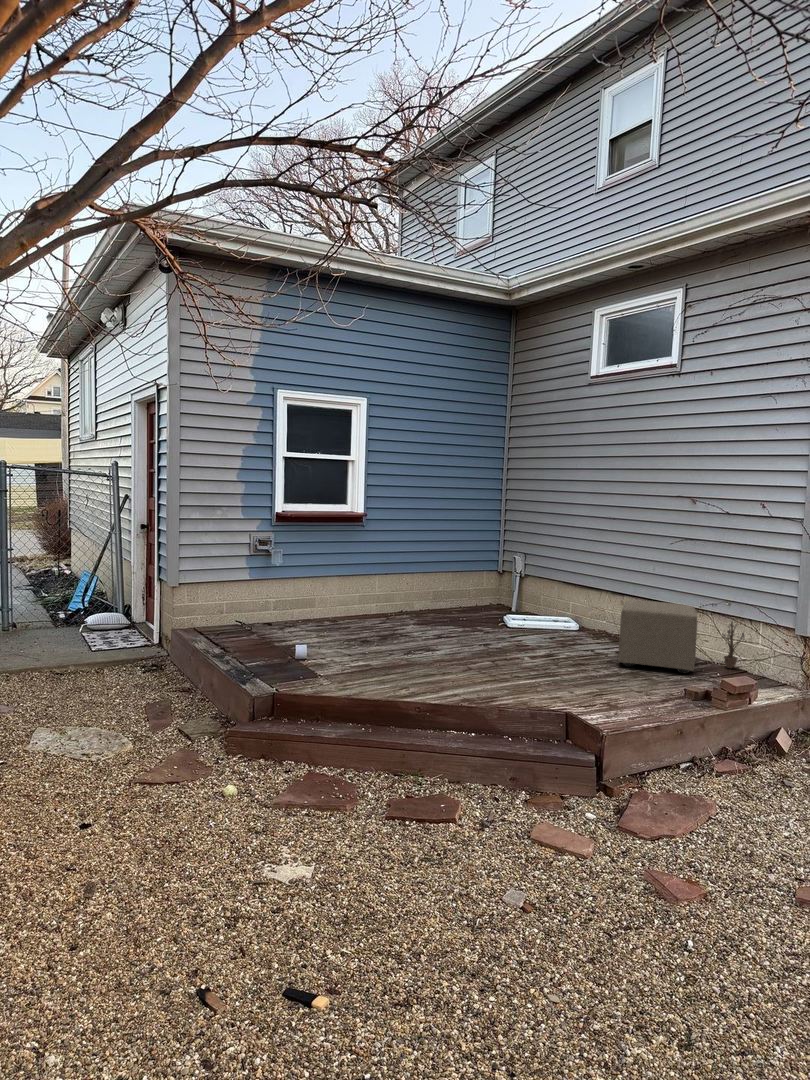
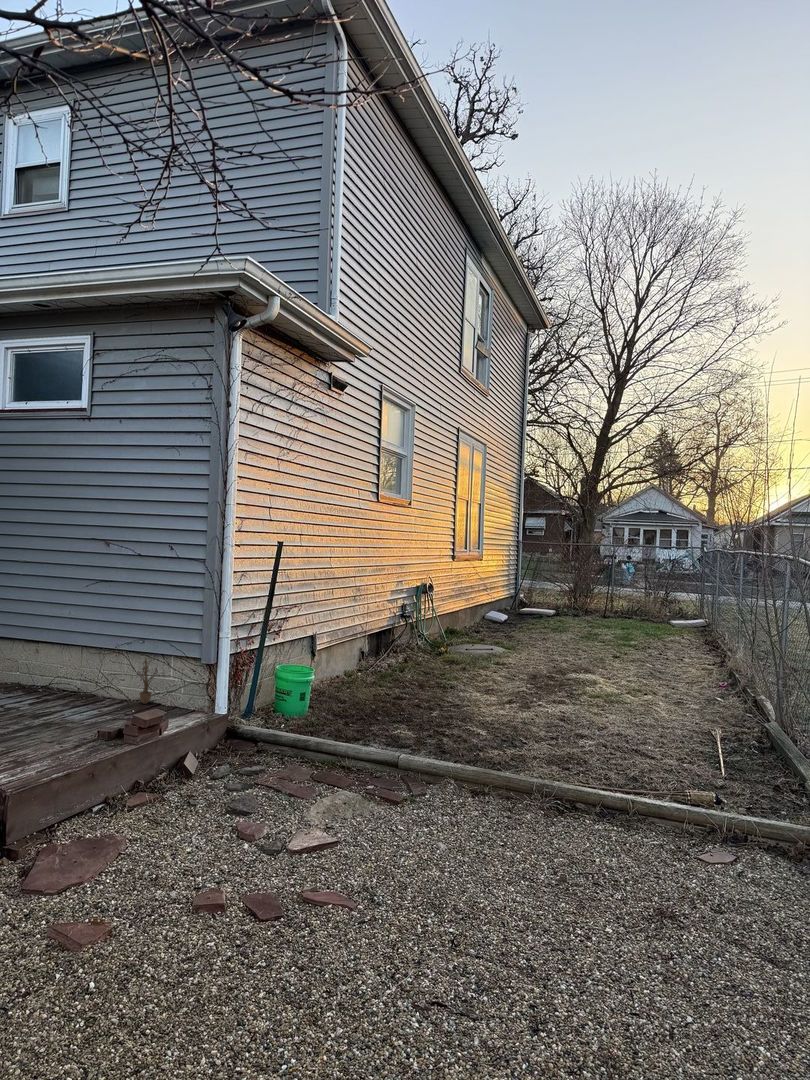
ottoman: present [618,600,697,673] -> none [29,647,111,719]

